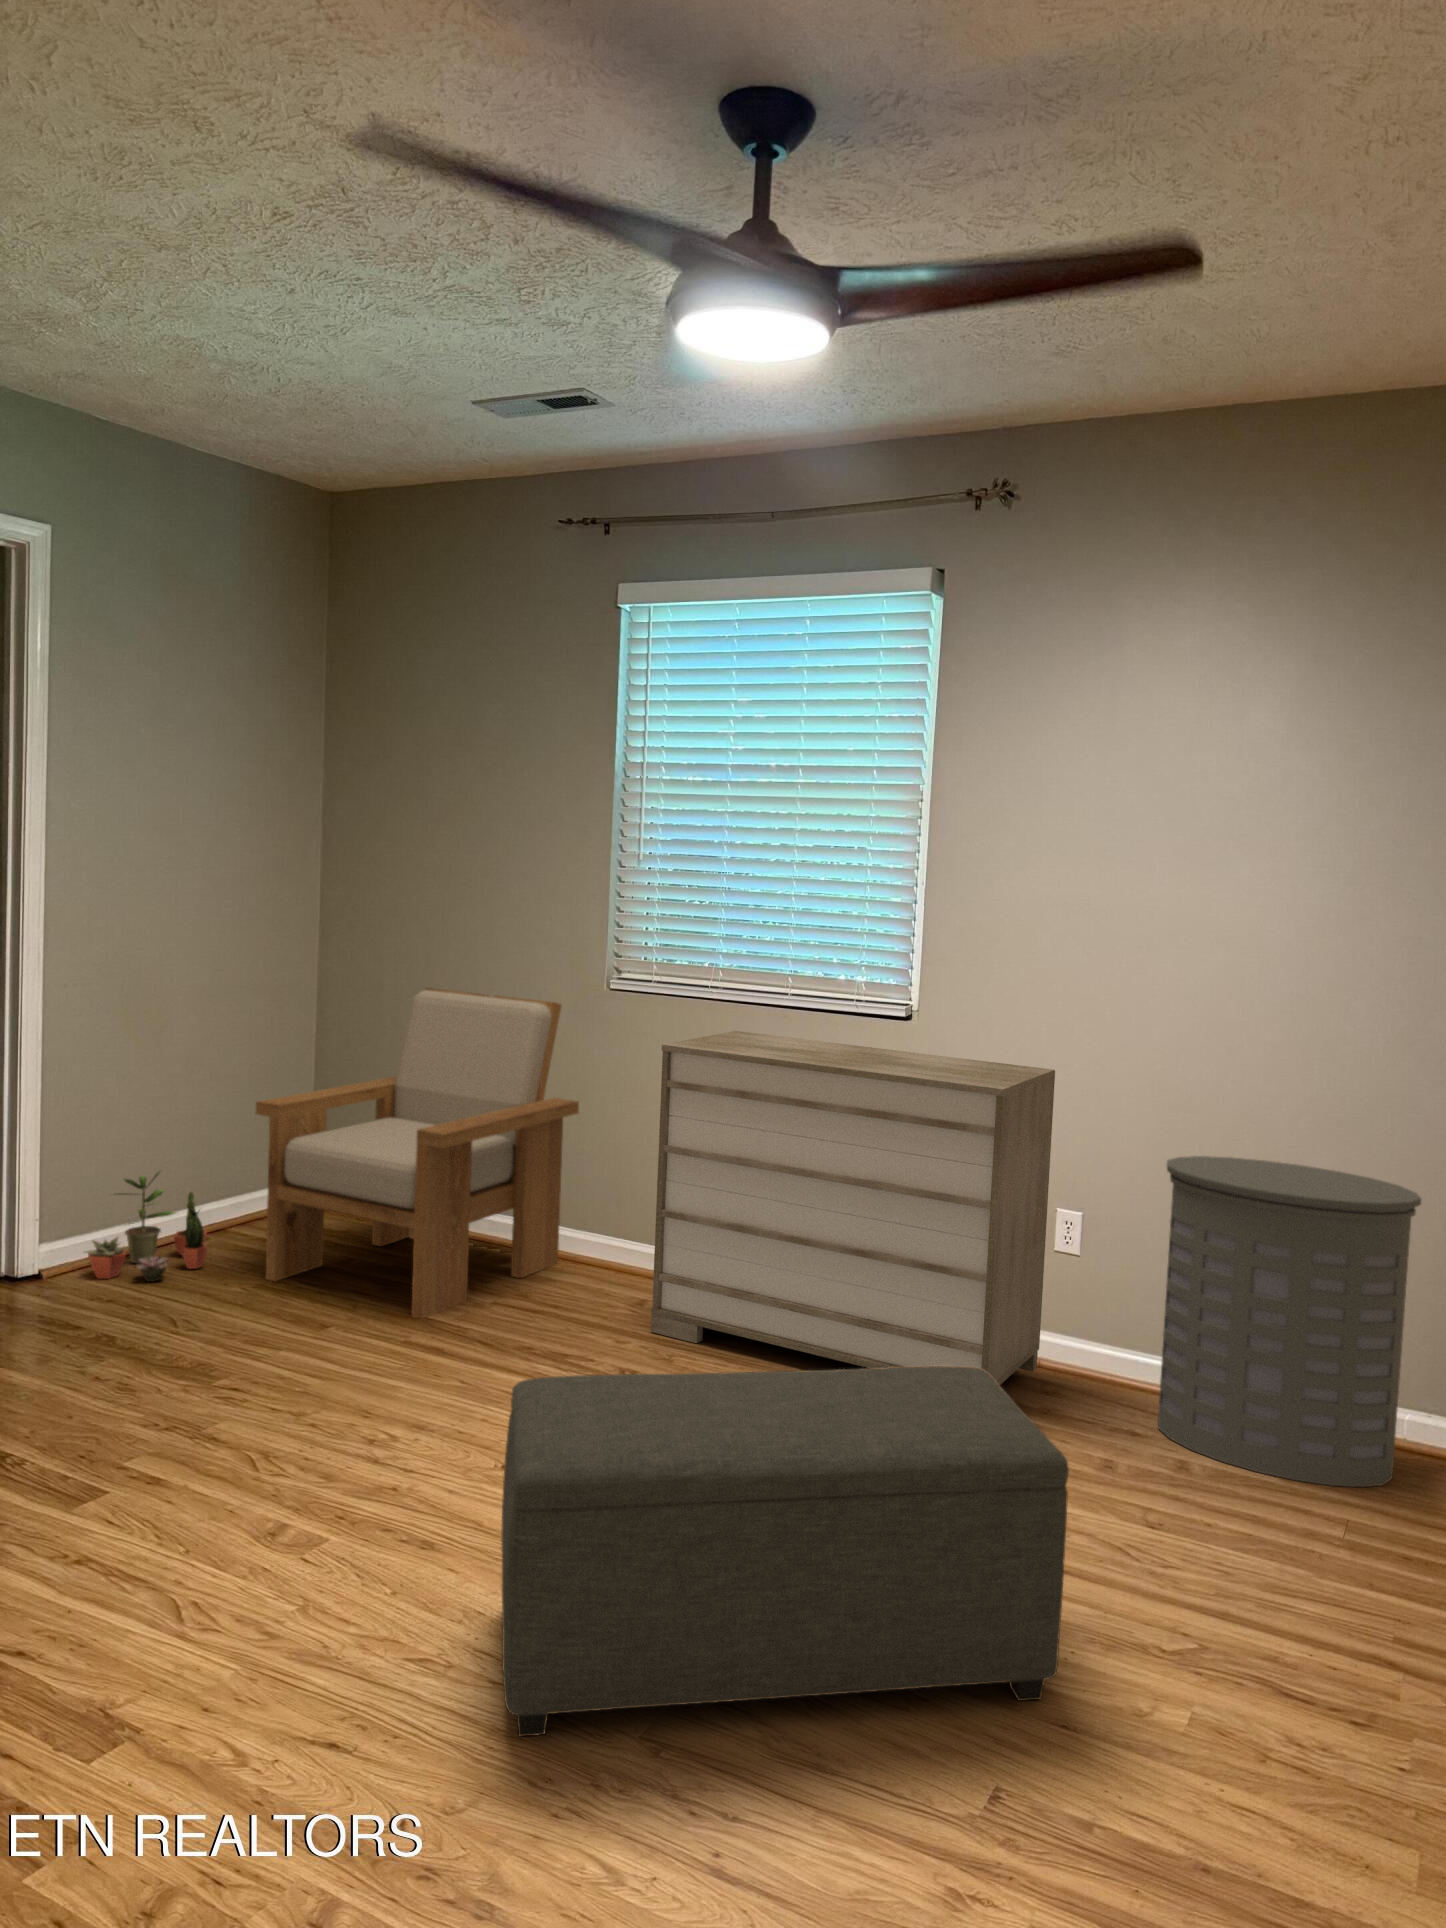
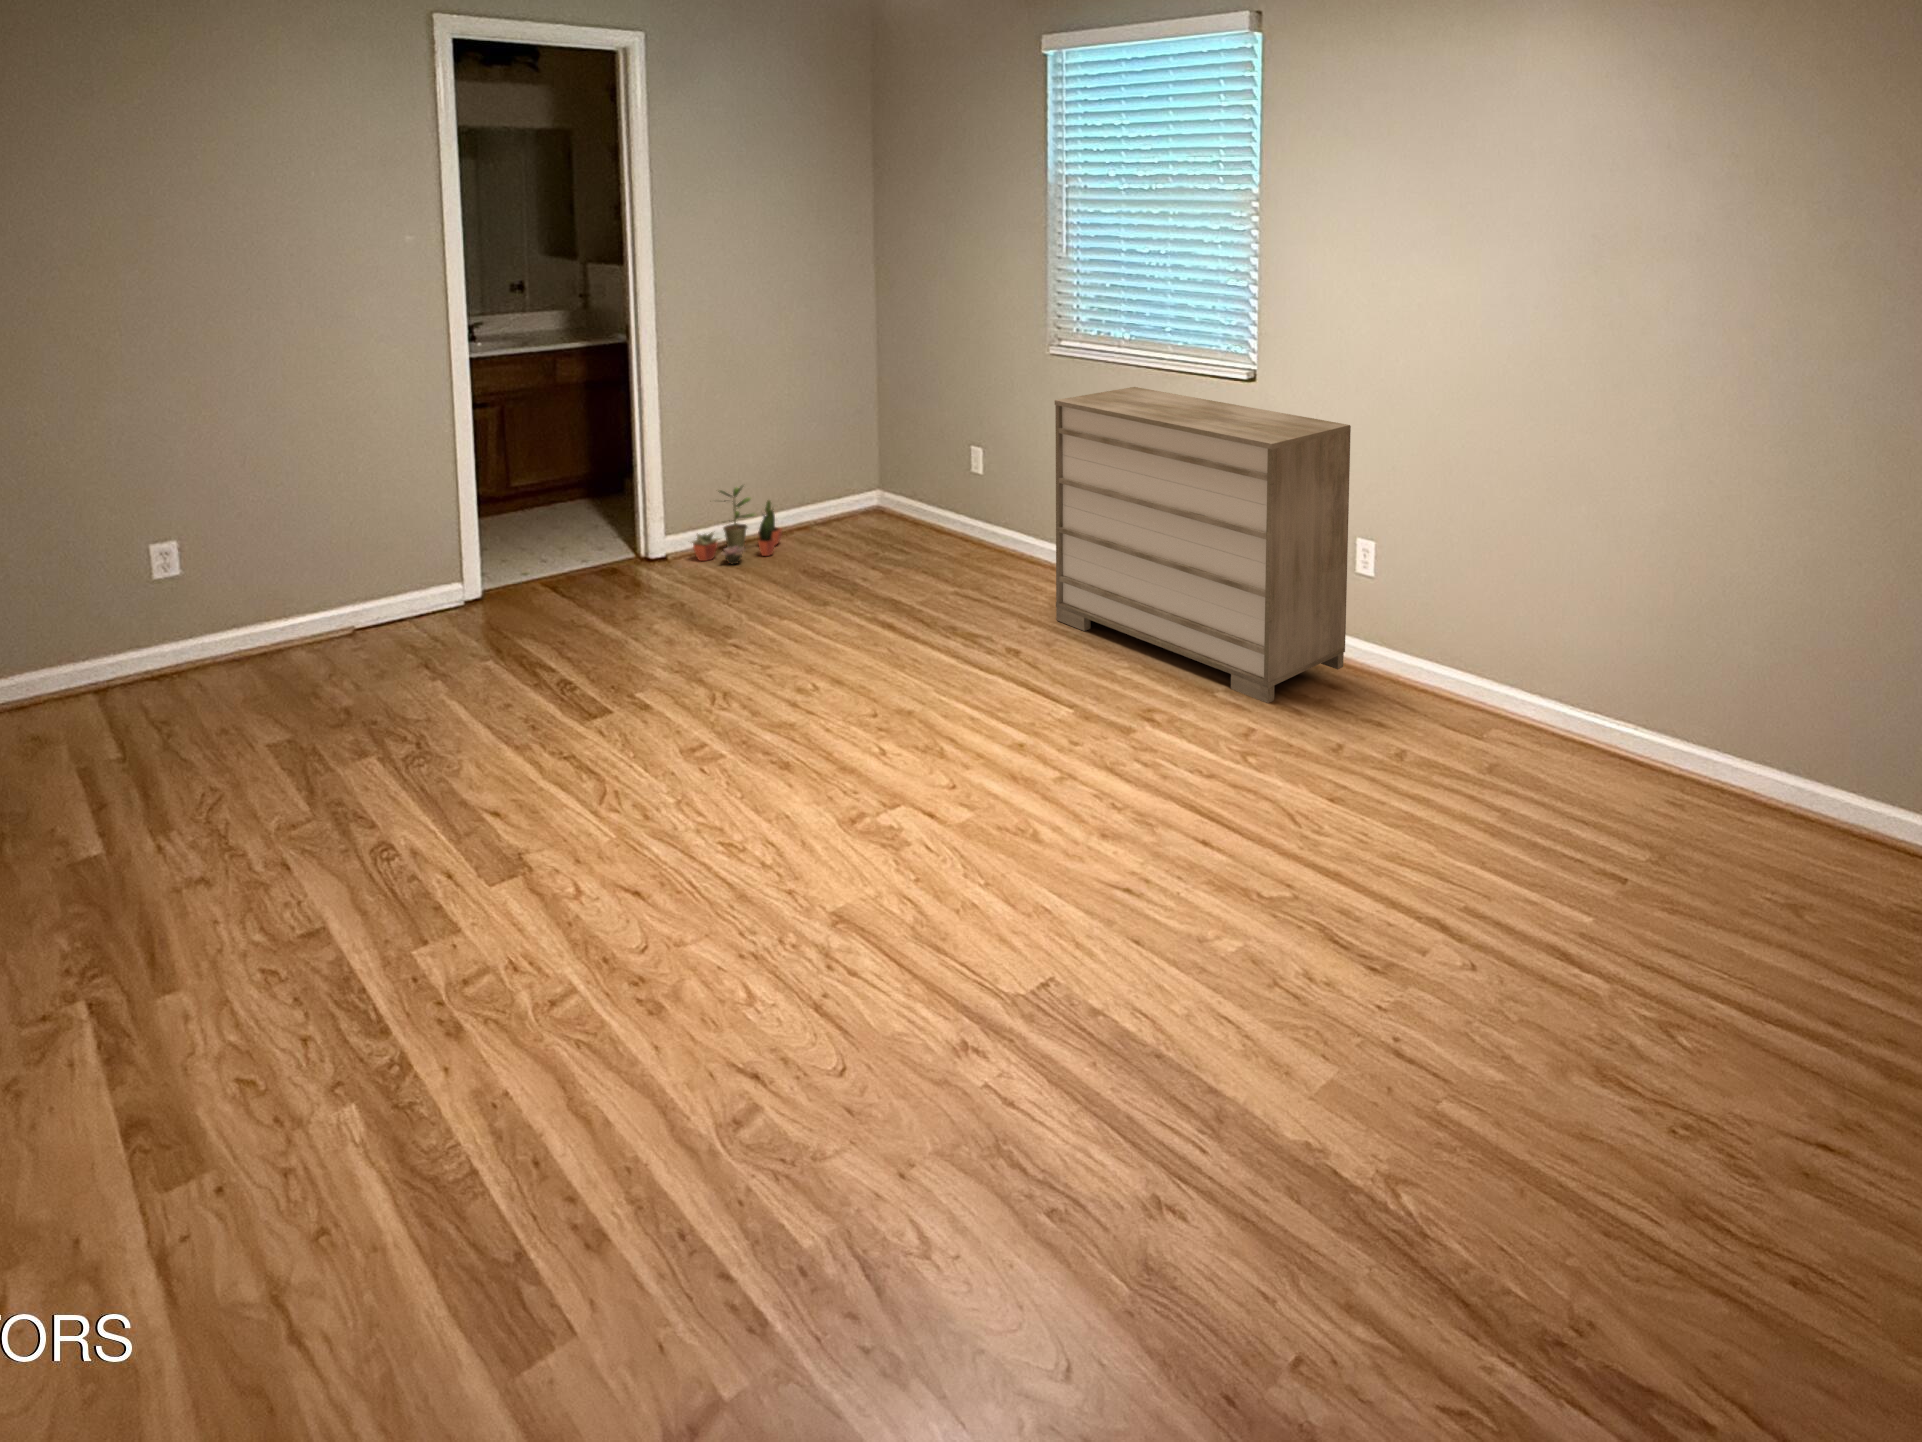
armchair: present [256,988,579,1319] -> none [798,349,1035,602]
laundry hamper: present [1158,1156,1421,1487] -> none [1405,501,1601,786]
ottoman: present [501,1367,1069,1737] -> none [737,656,1157,921]

